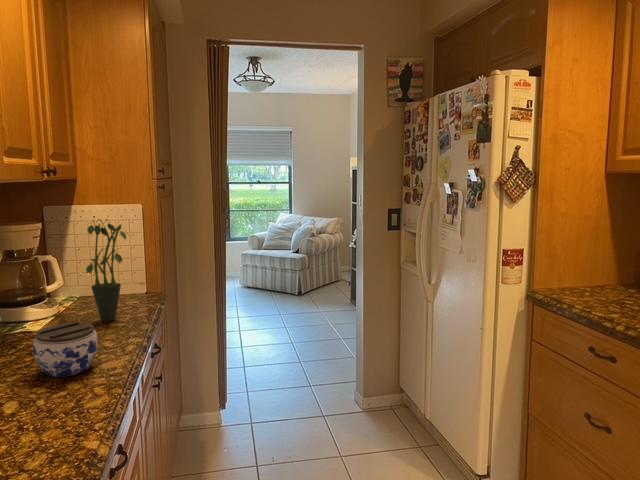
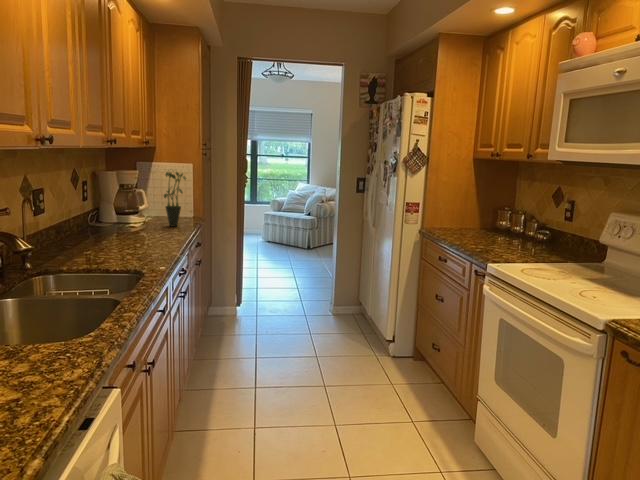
jar: present [33,322,98,377] -> none [142,218,172,242]

